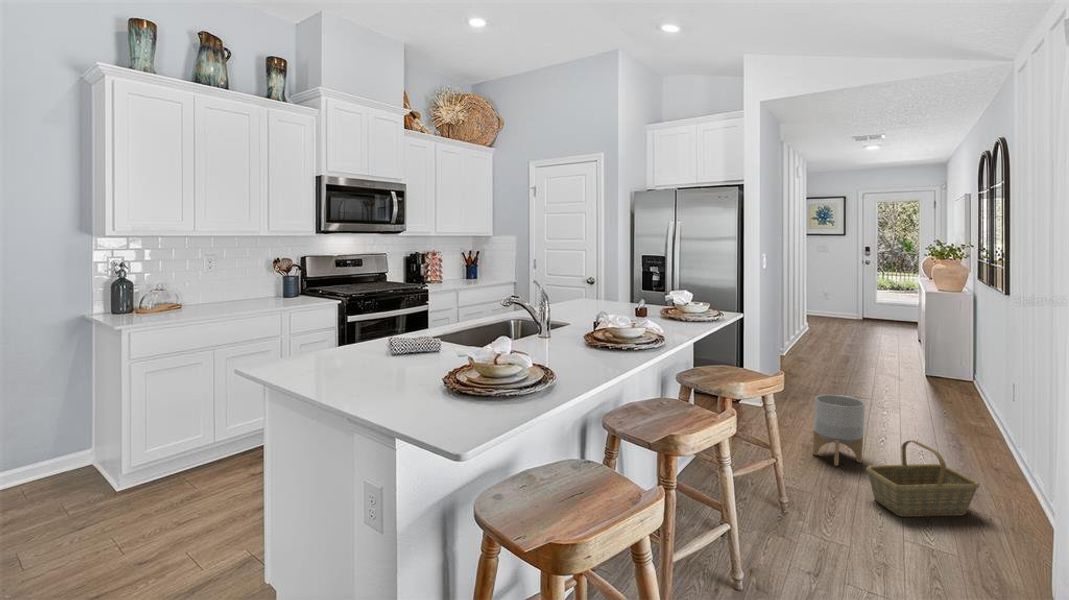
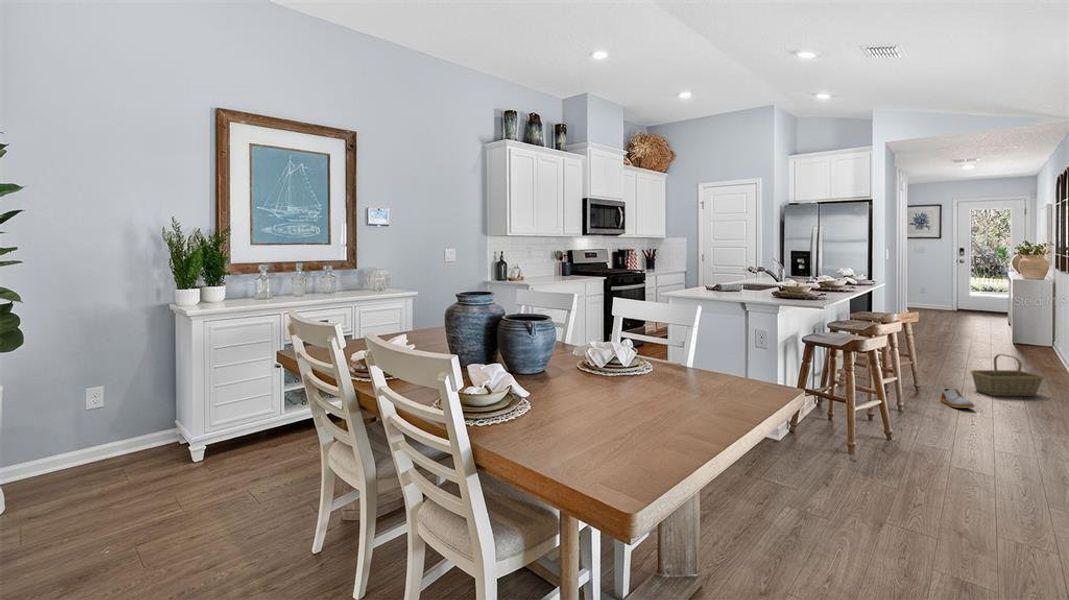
planter: present [813,395,865,466] -> none [931,336,968,379]
shoe: none [814,517,868,570] -> present [940,389,974,408]

